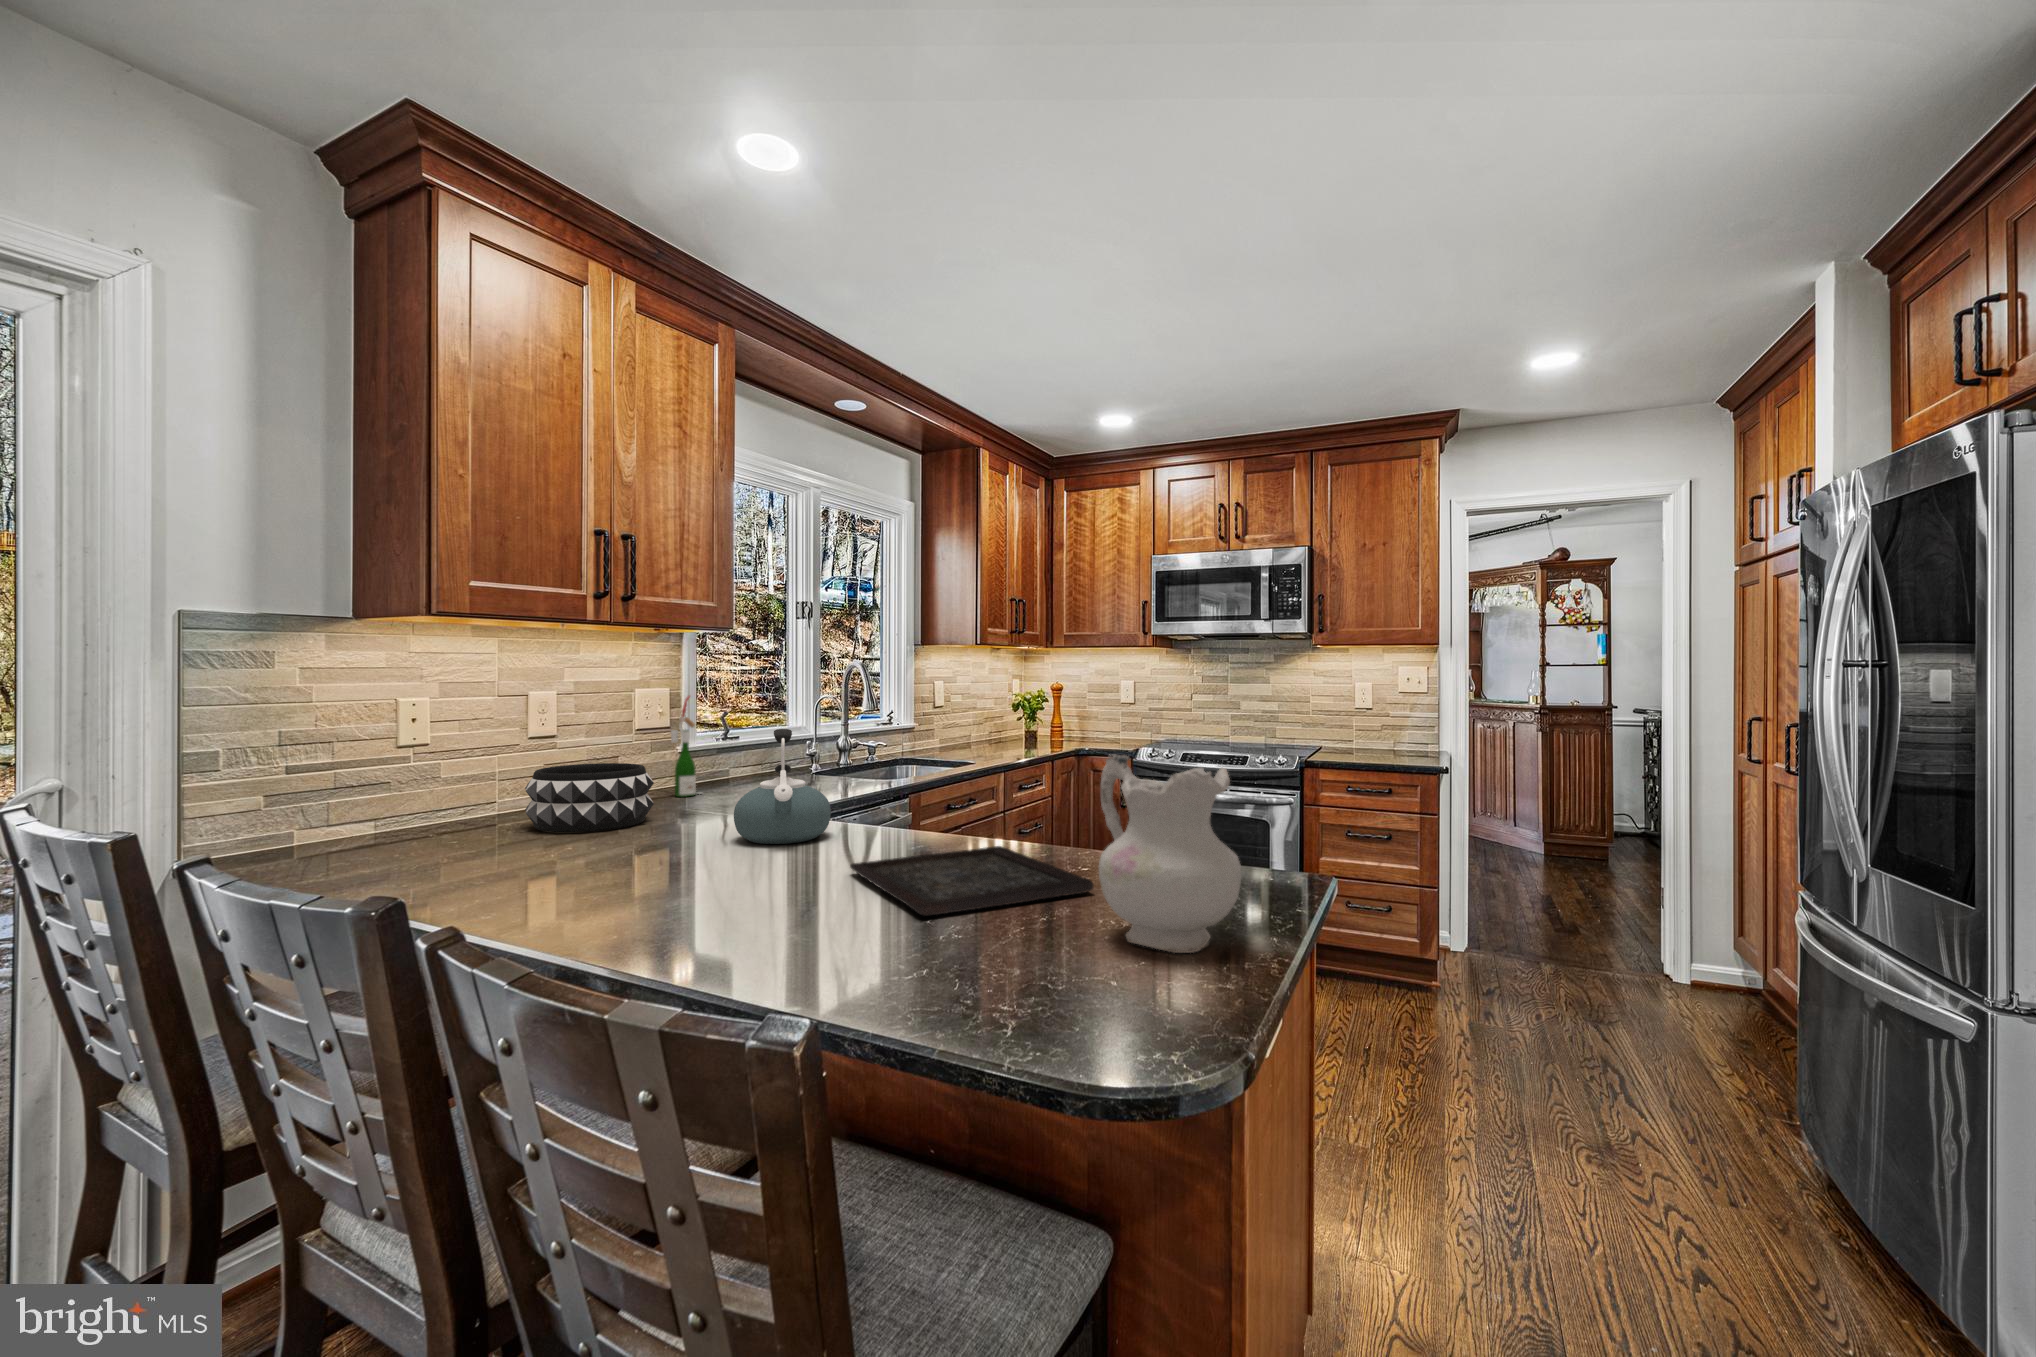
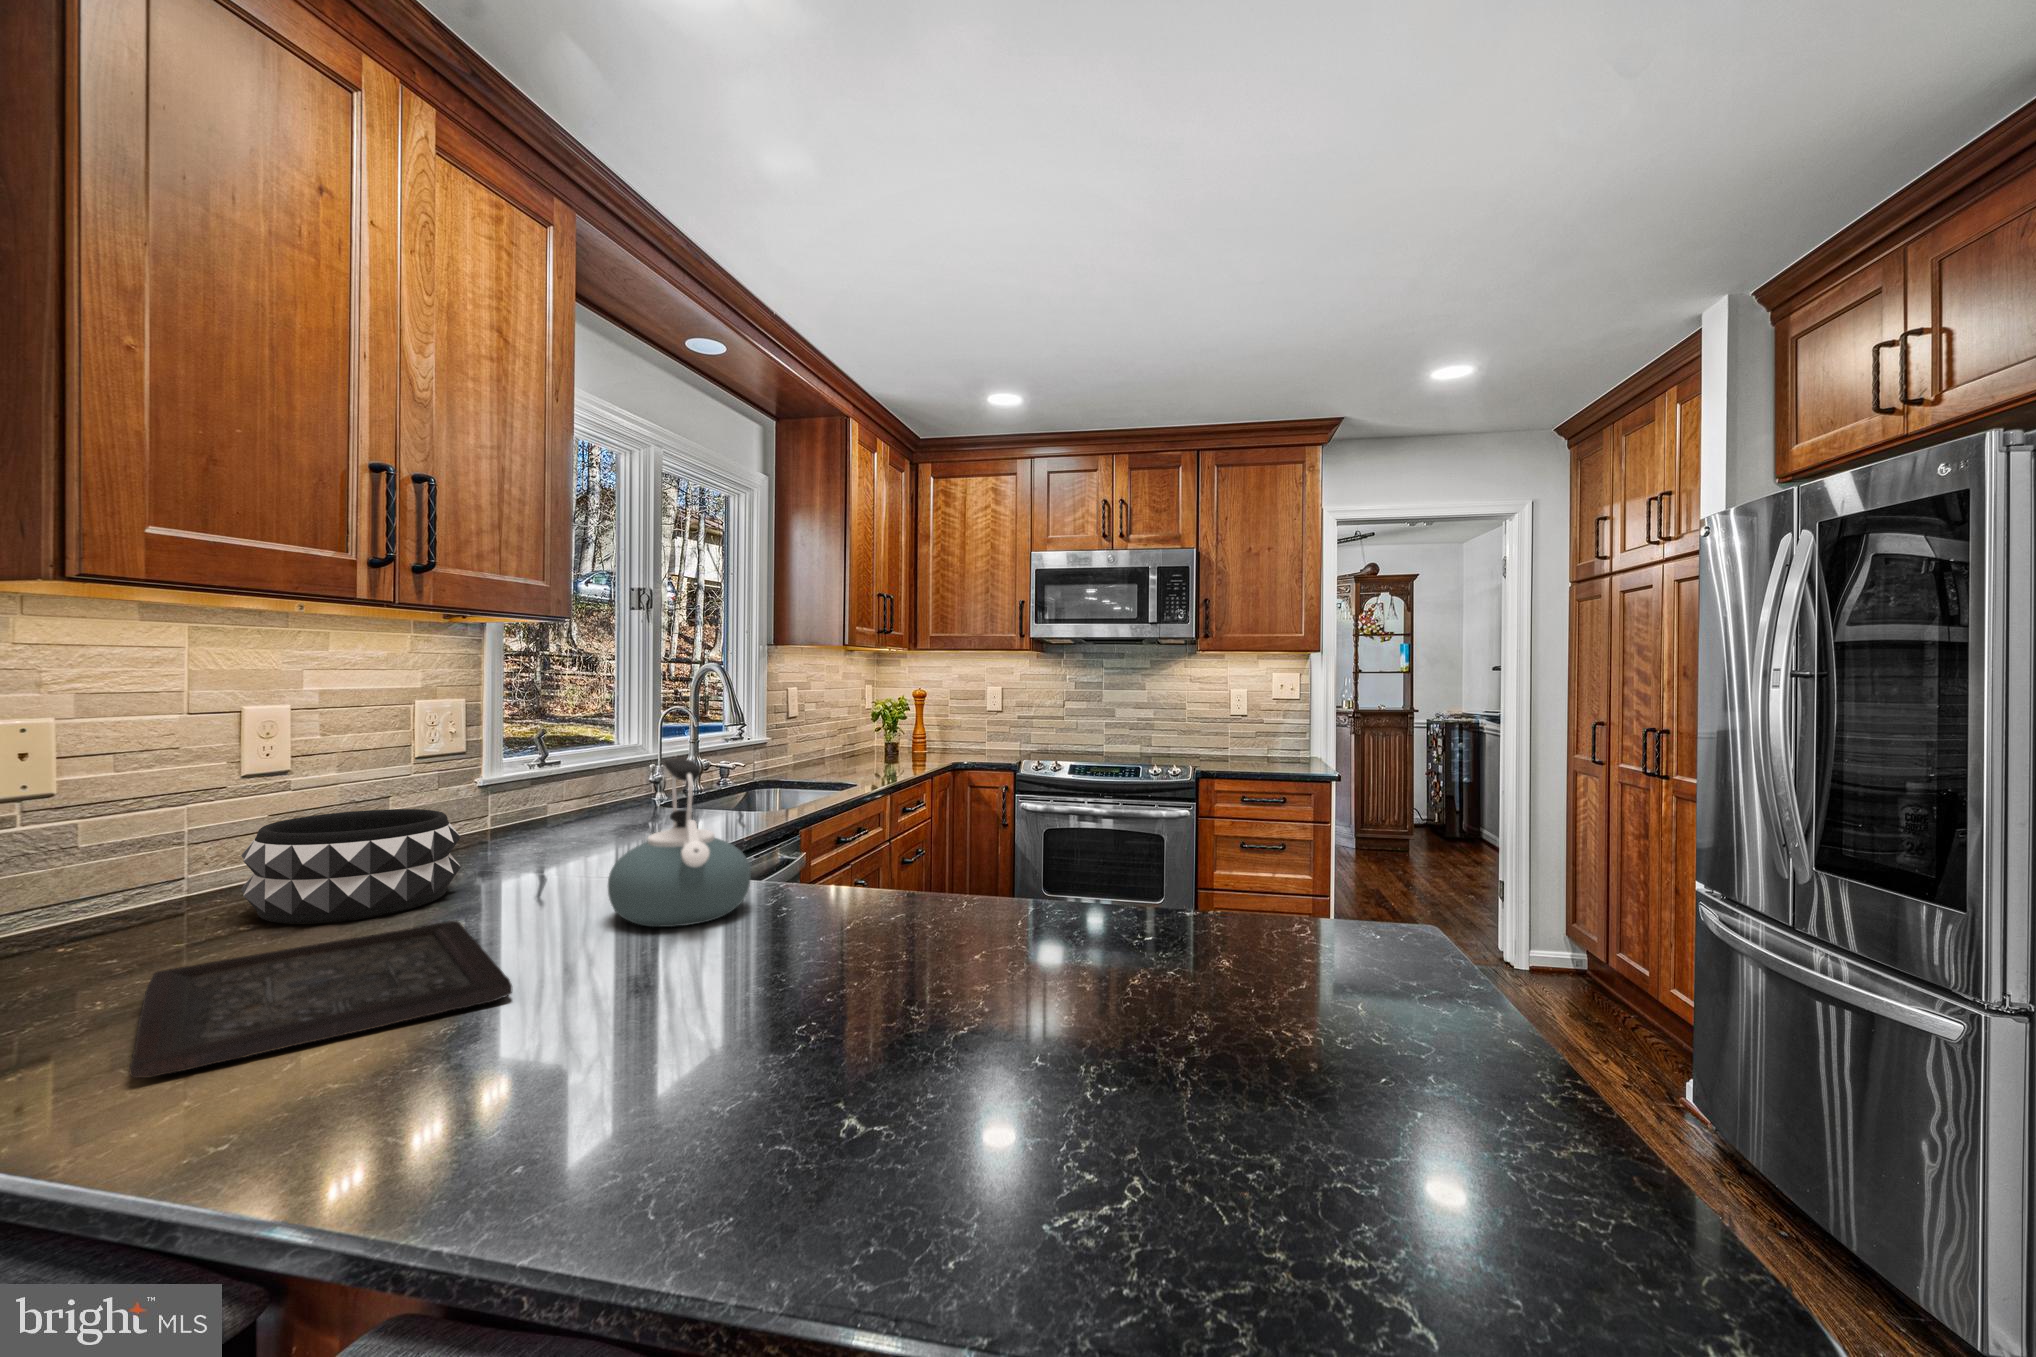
wine bottle: present [671,696,701,797] -> none [470,708,517,847]
ceramic pitcher: present [1099,754,1241,953] -> none [1275,803,1526,1110]
tray: present [850,846,1094,916] -> present [130,921,512,1078]

